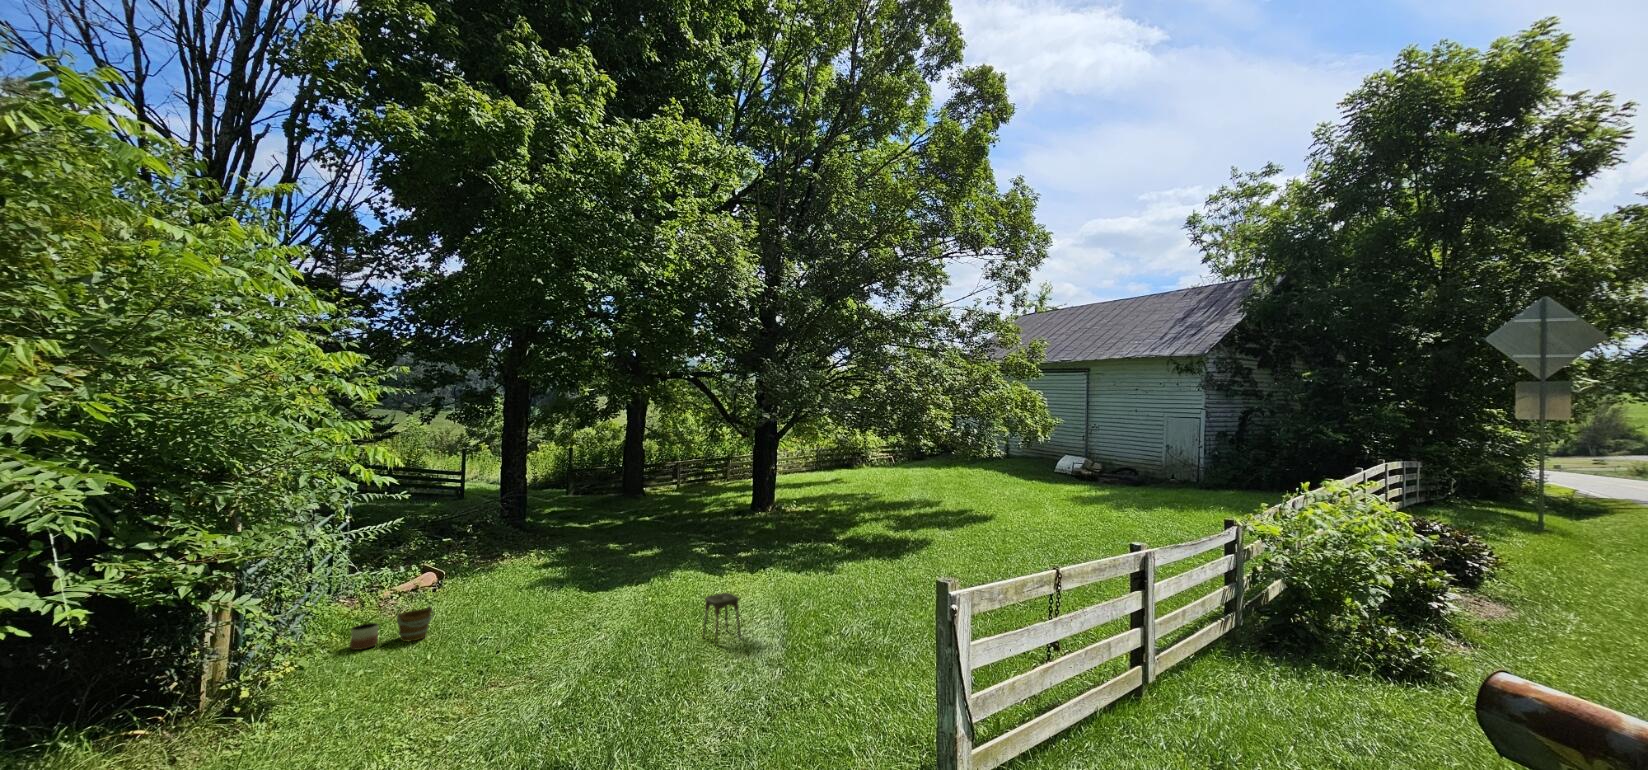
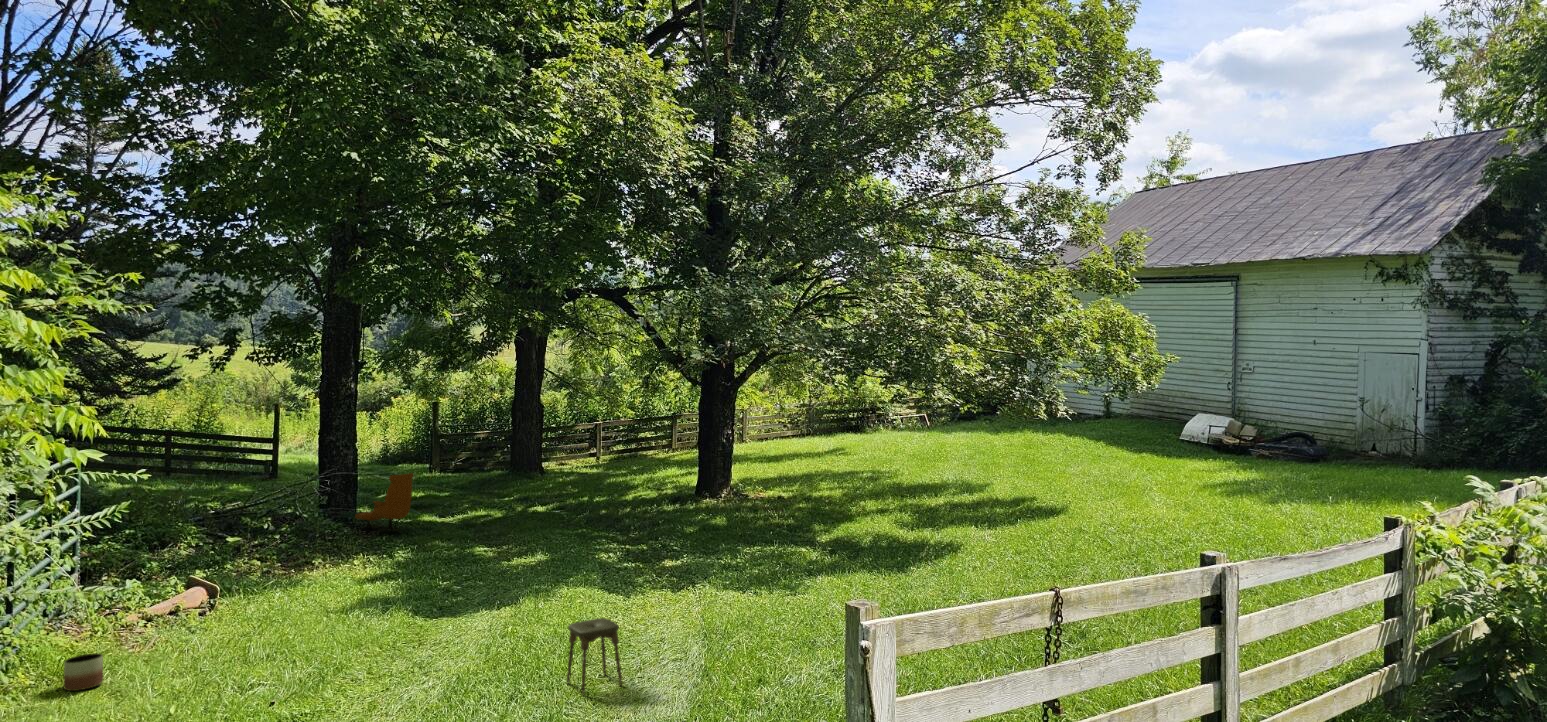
lounge chair: none [520,494,564,538] -> present [355,473,413,532]
bucket: present [397,606,434,642] -> none [130,630,184,681]

